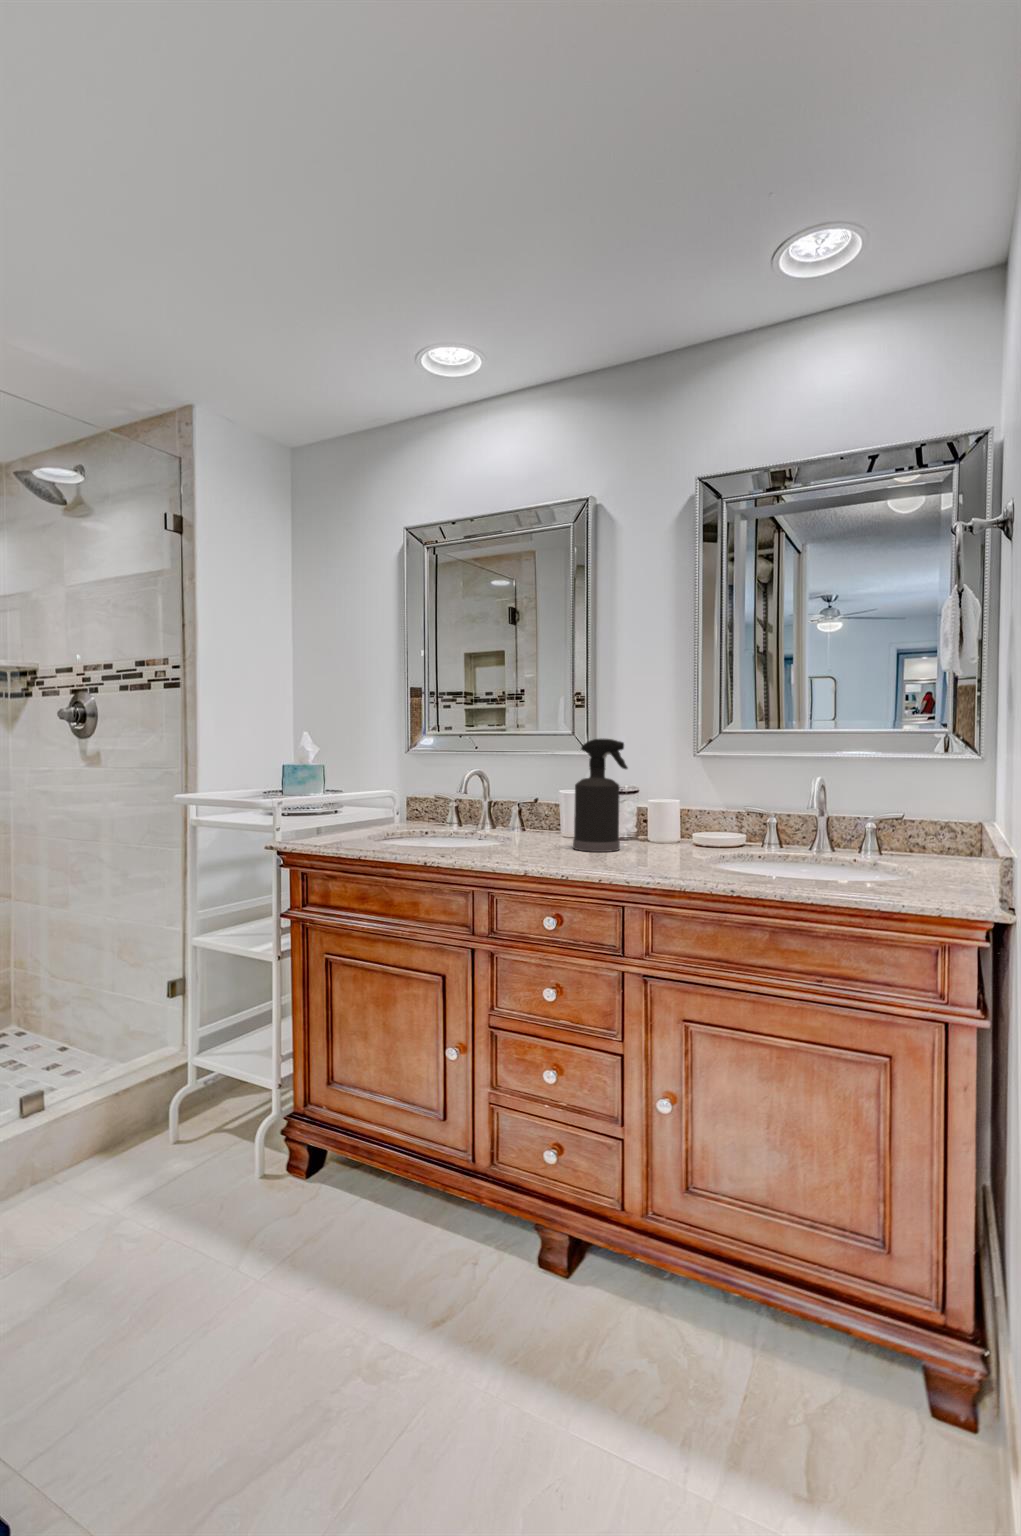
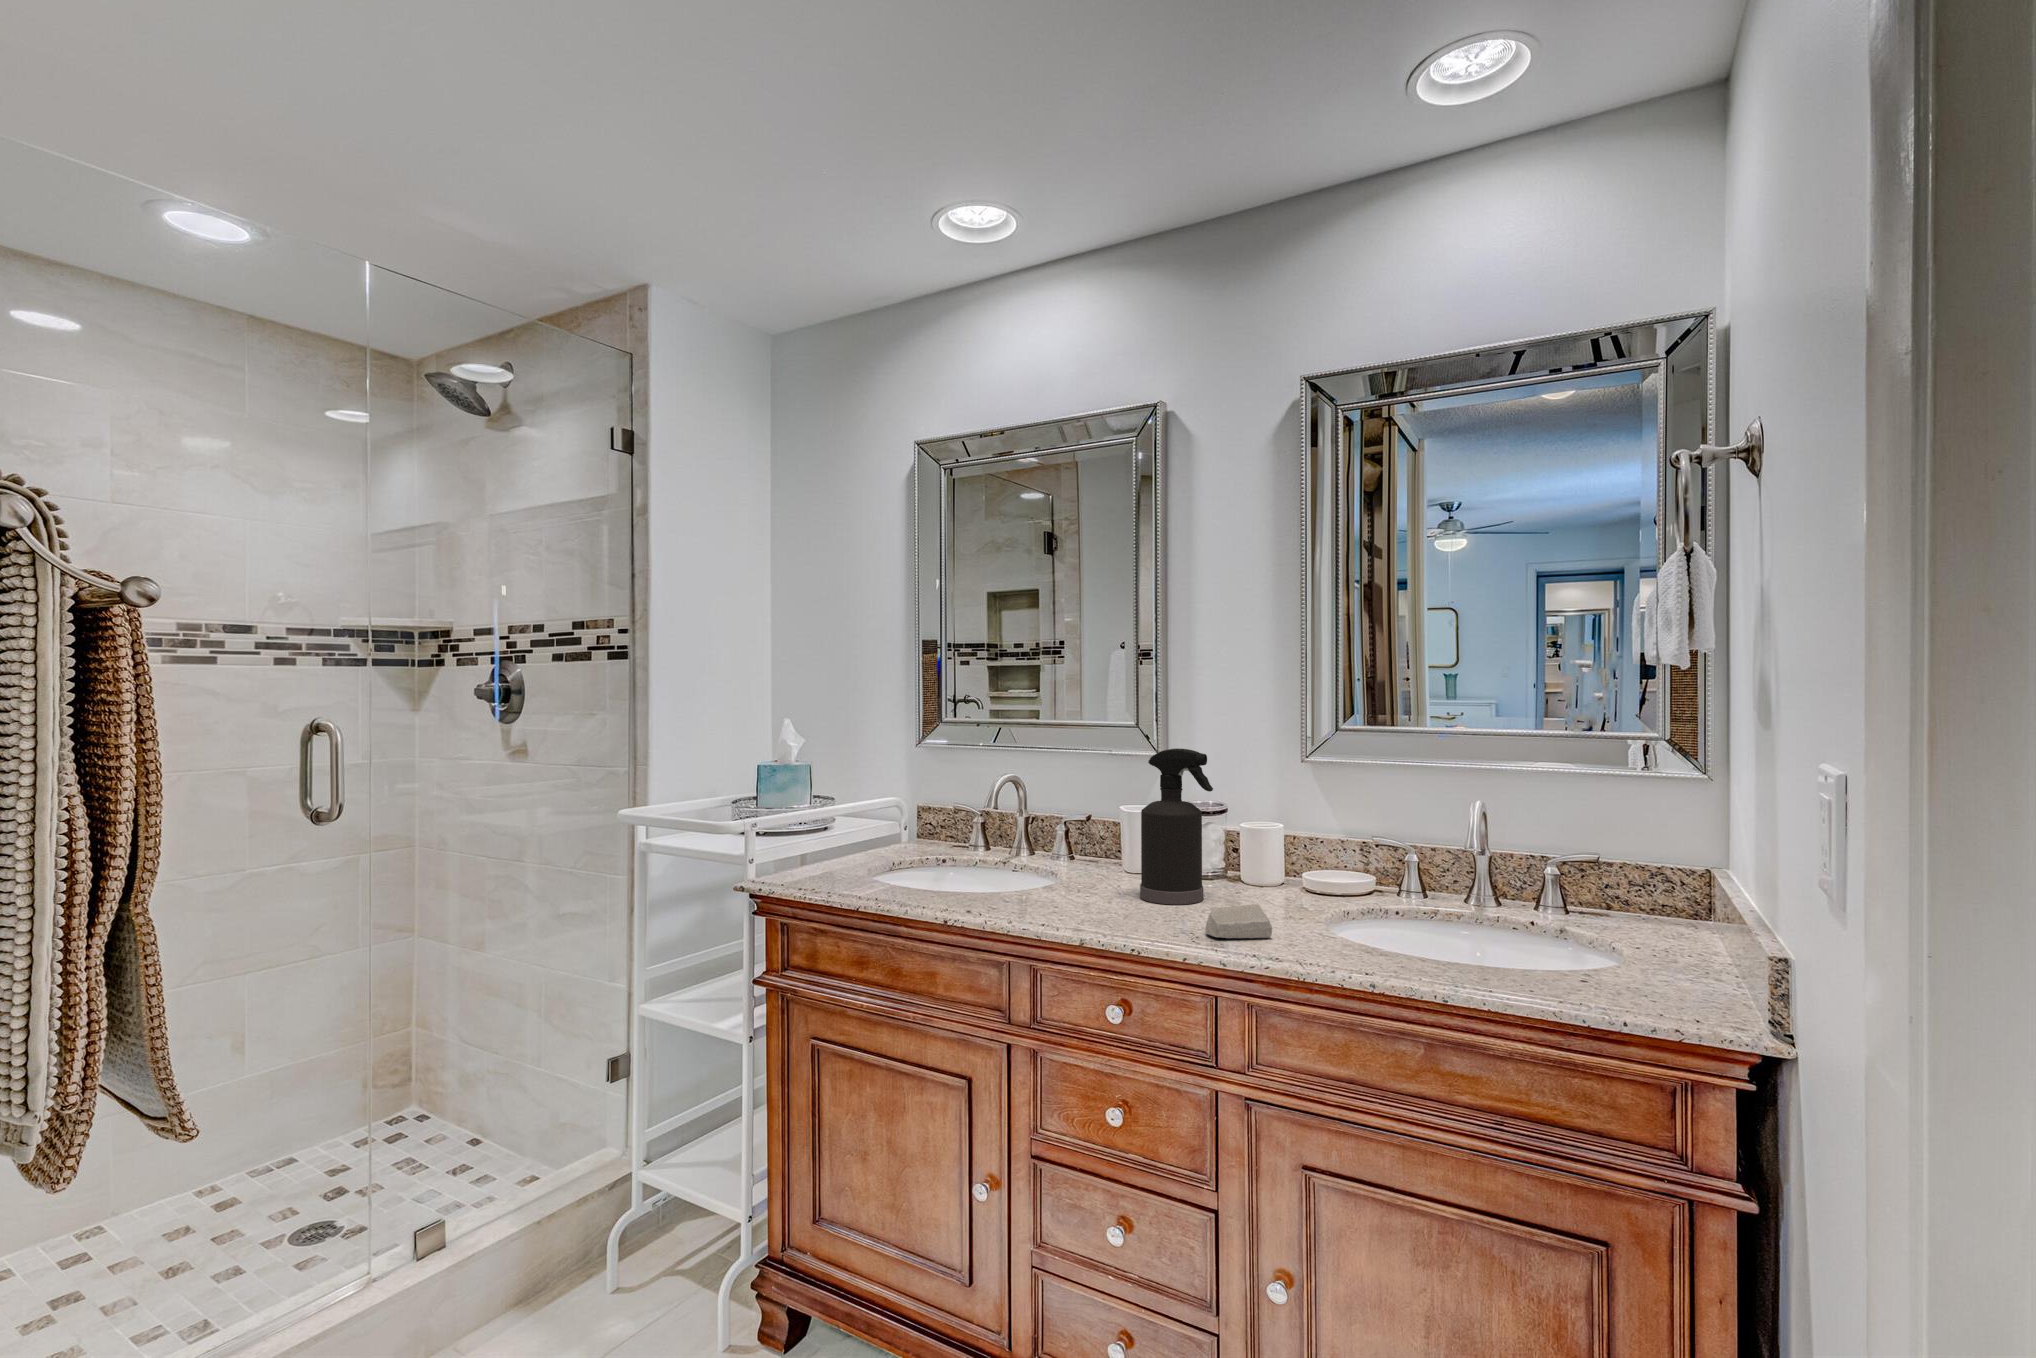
soap bar: none [619,844,667,867] -> present [1205,904,1272,938]

